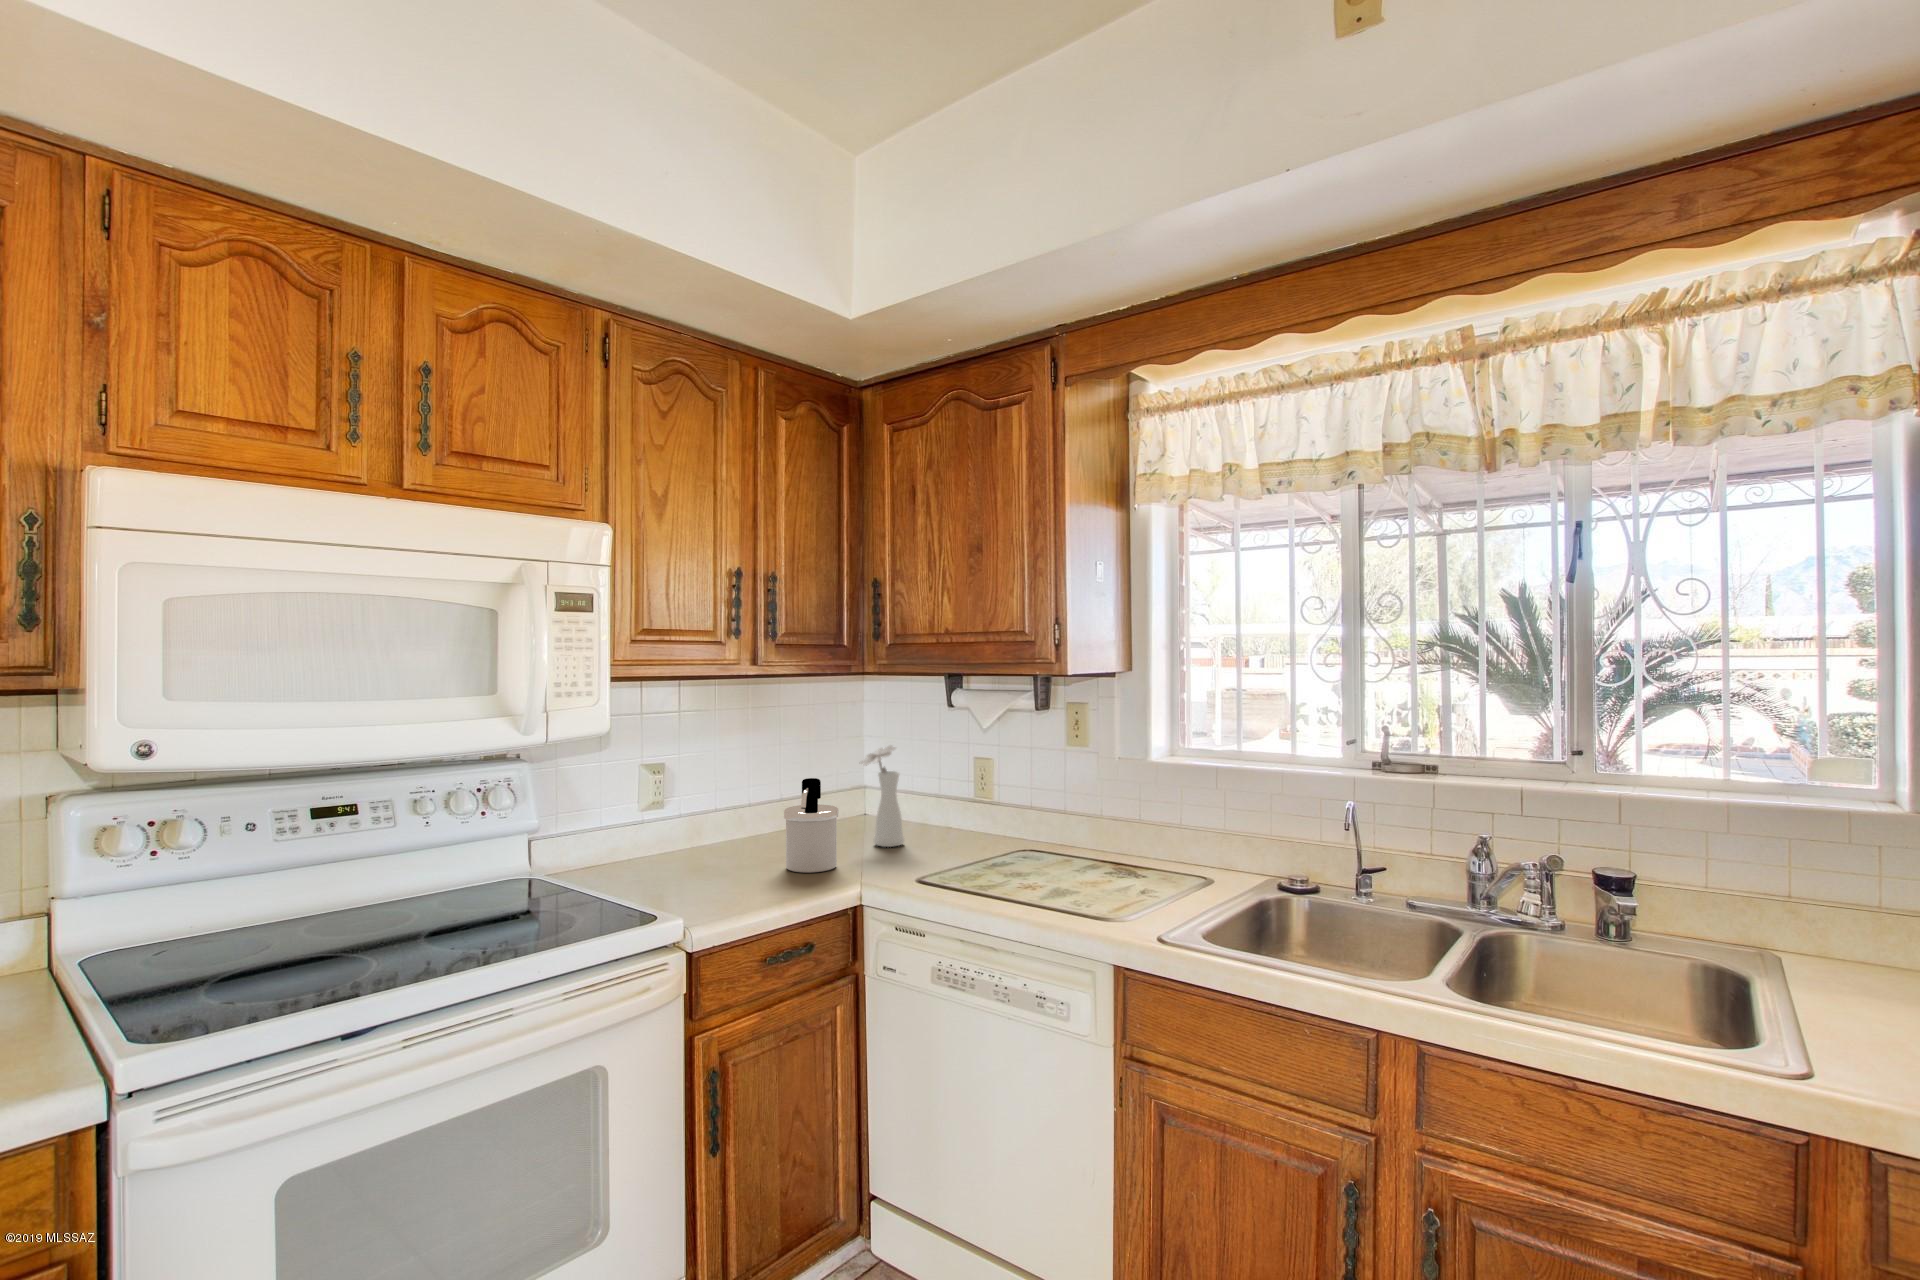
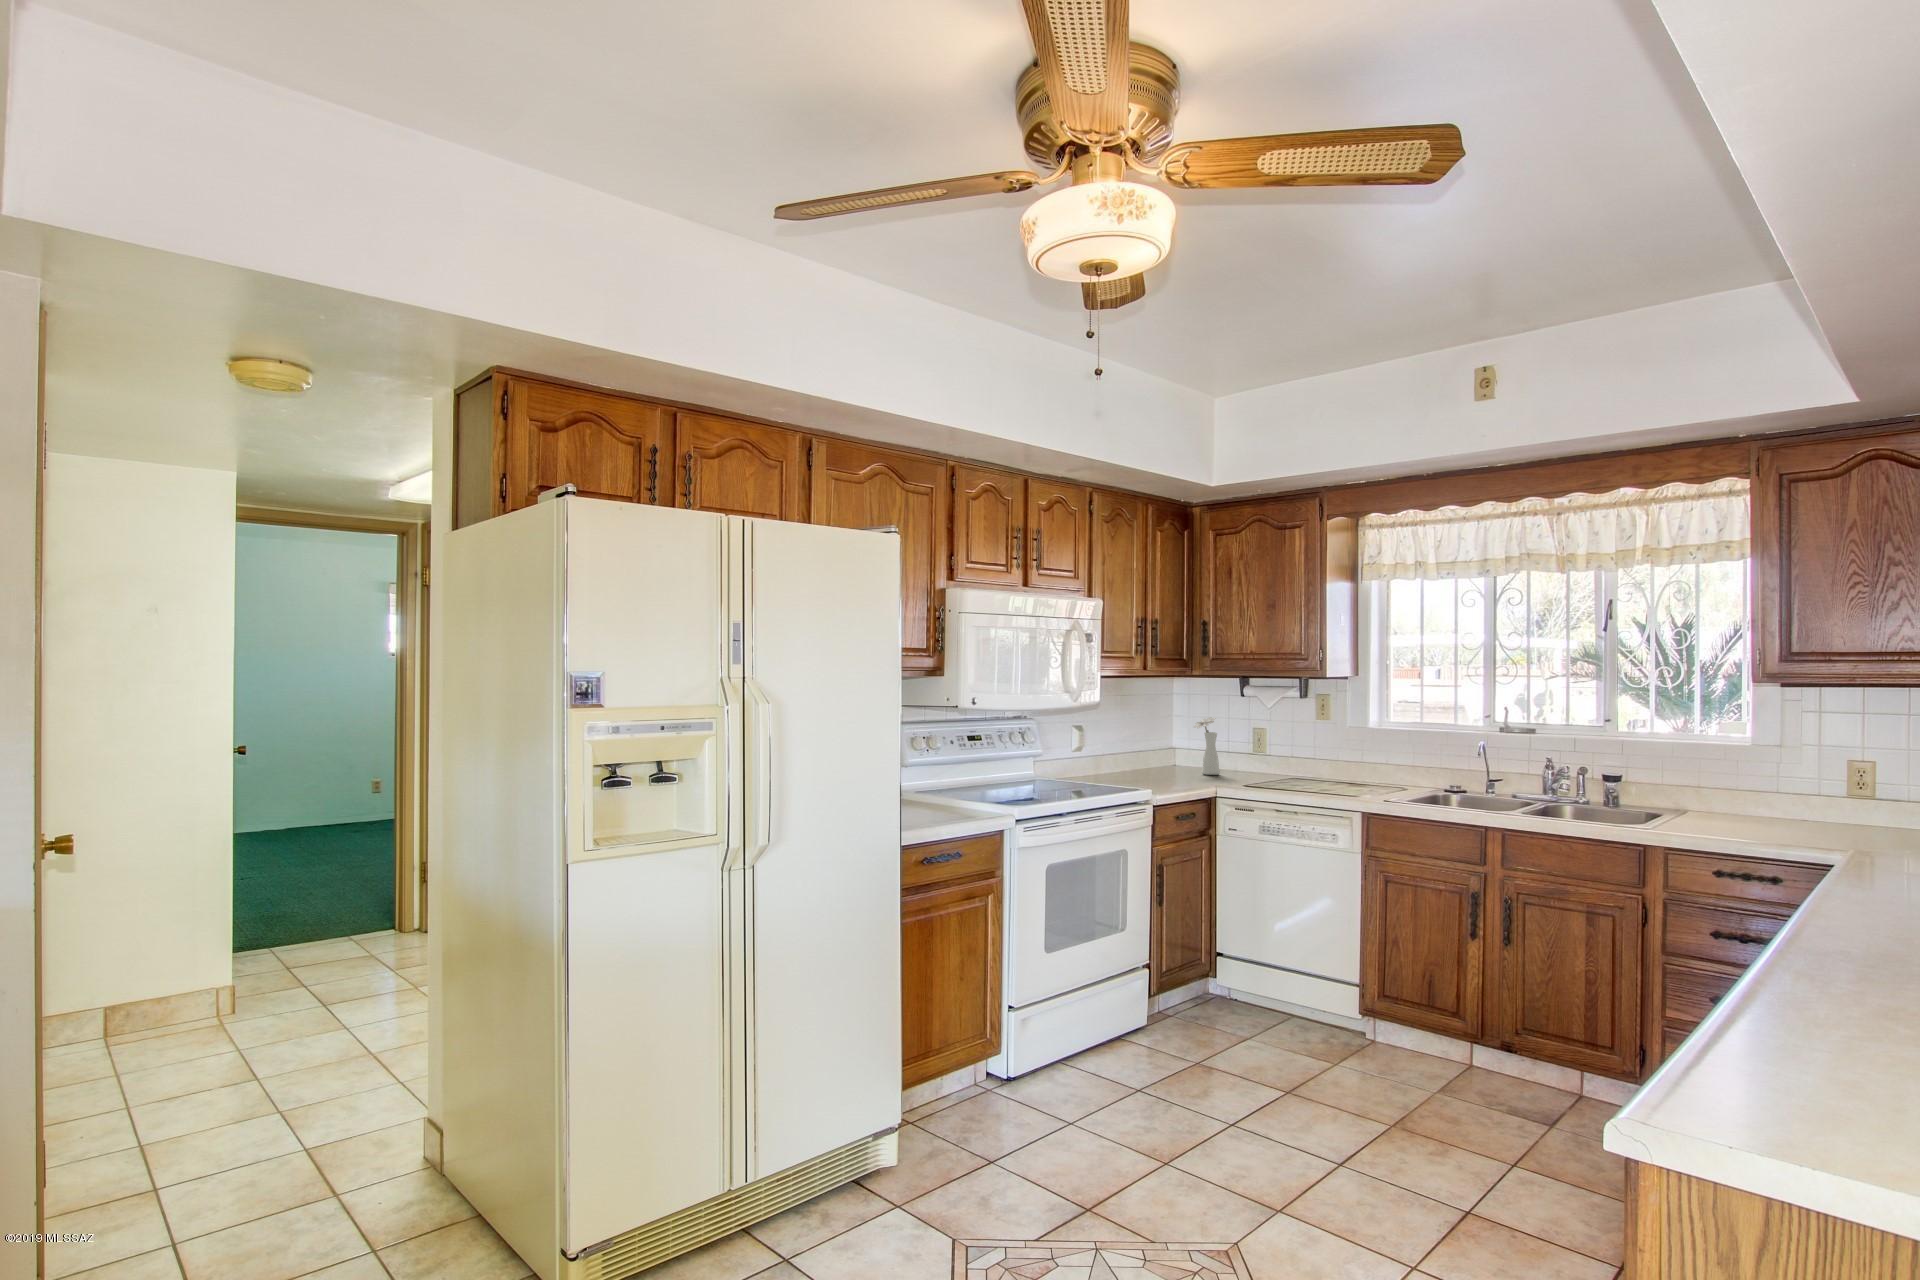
soap dispenser: present [784,778,838,873] -> none [1165,732,1194,782]

